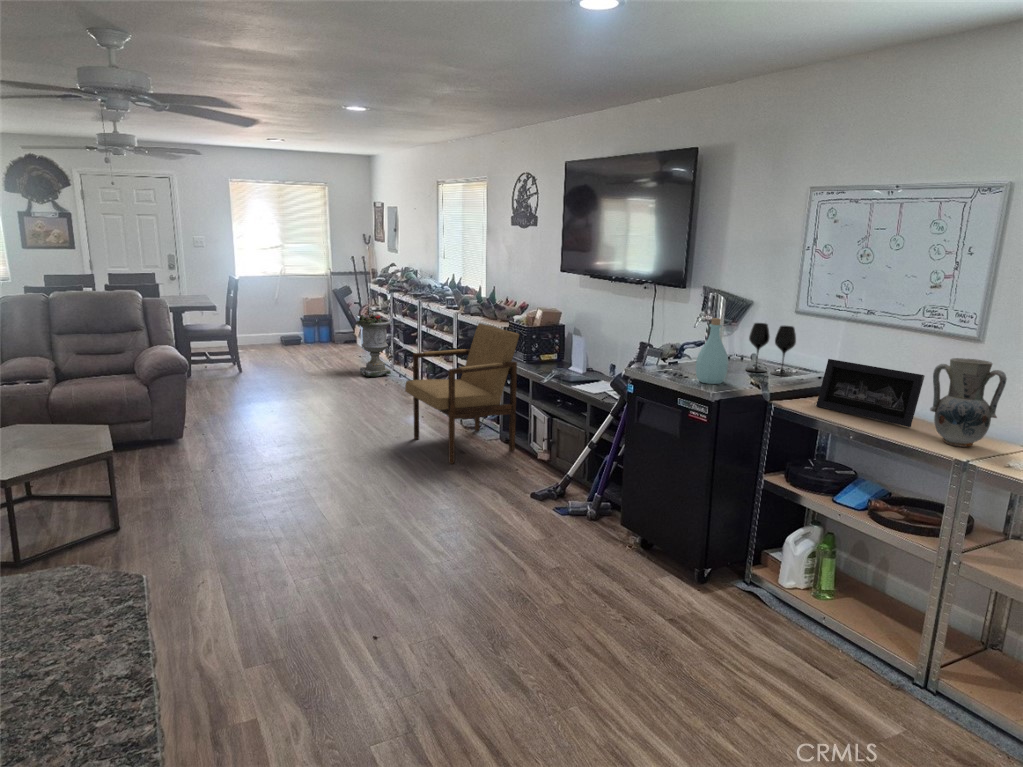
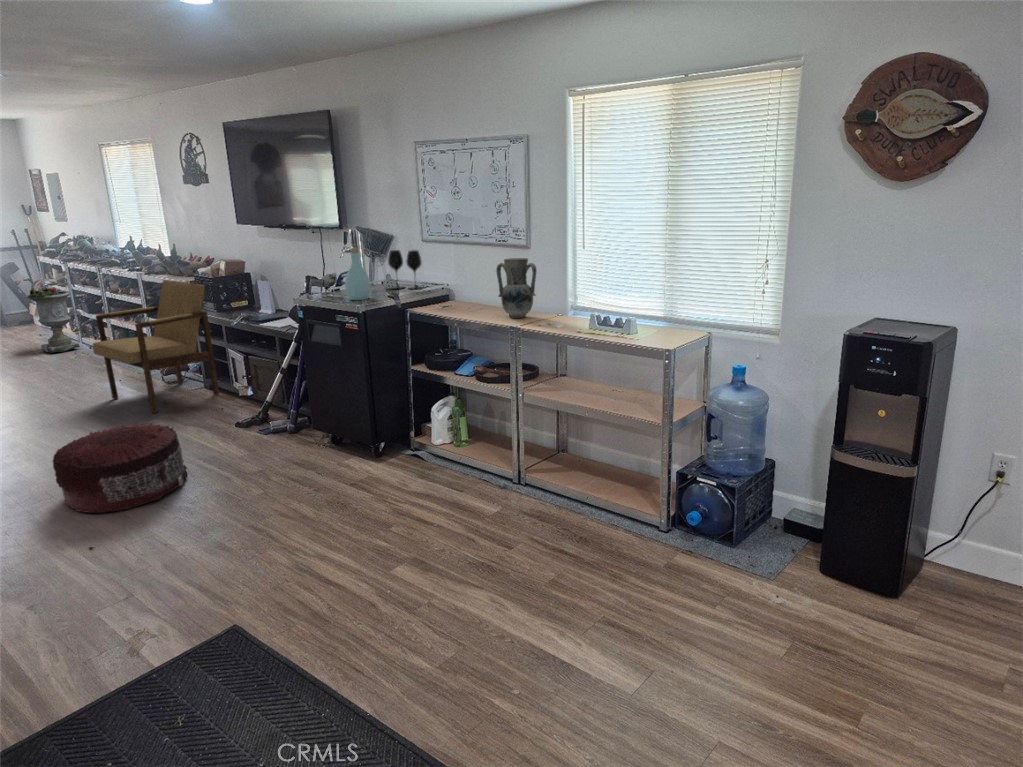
picture frame: present [816,359,925,427] -> none [436,271,498,312]
pouf: none [356,486,483,591] -> present [53,423,187,513]

